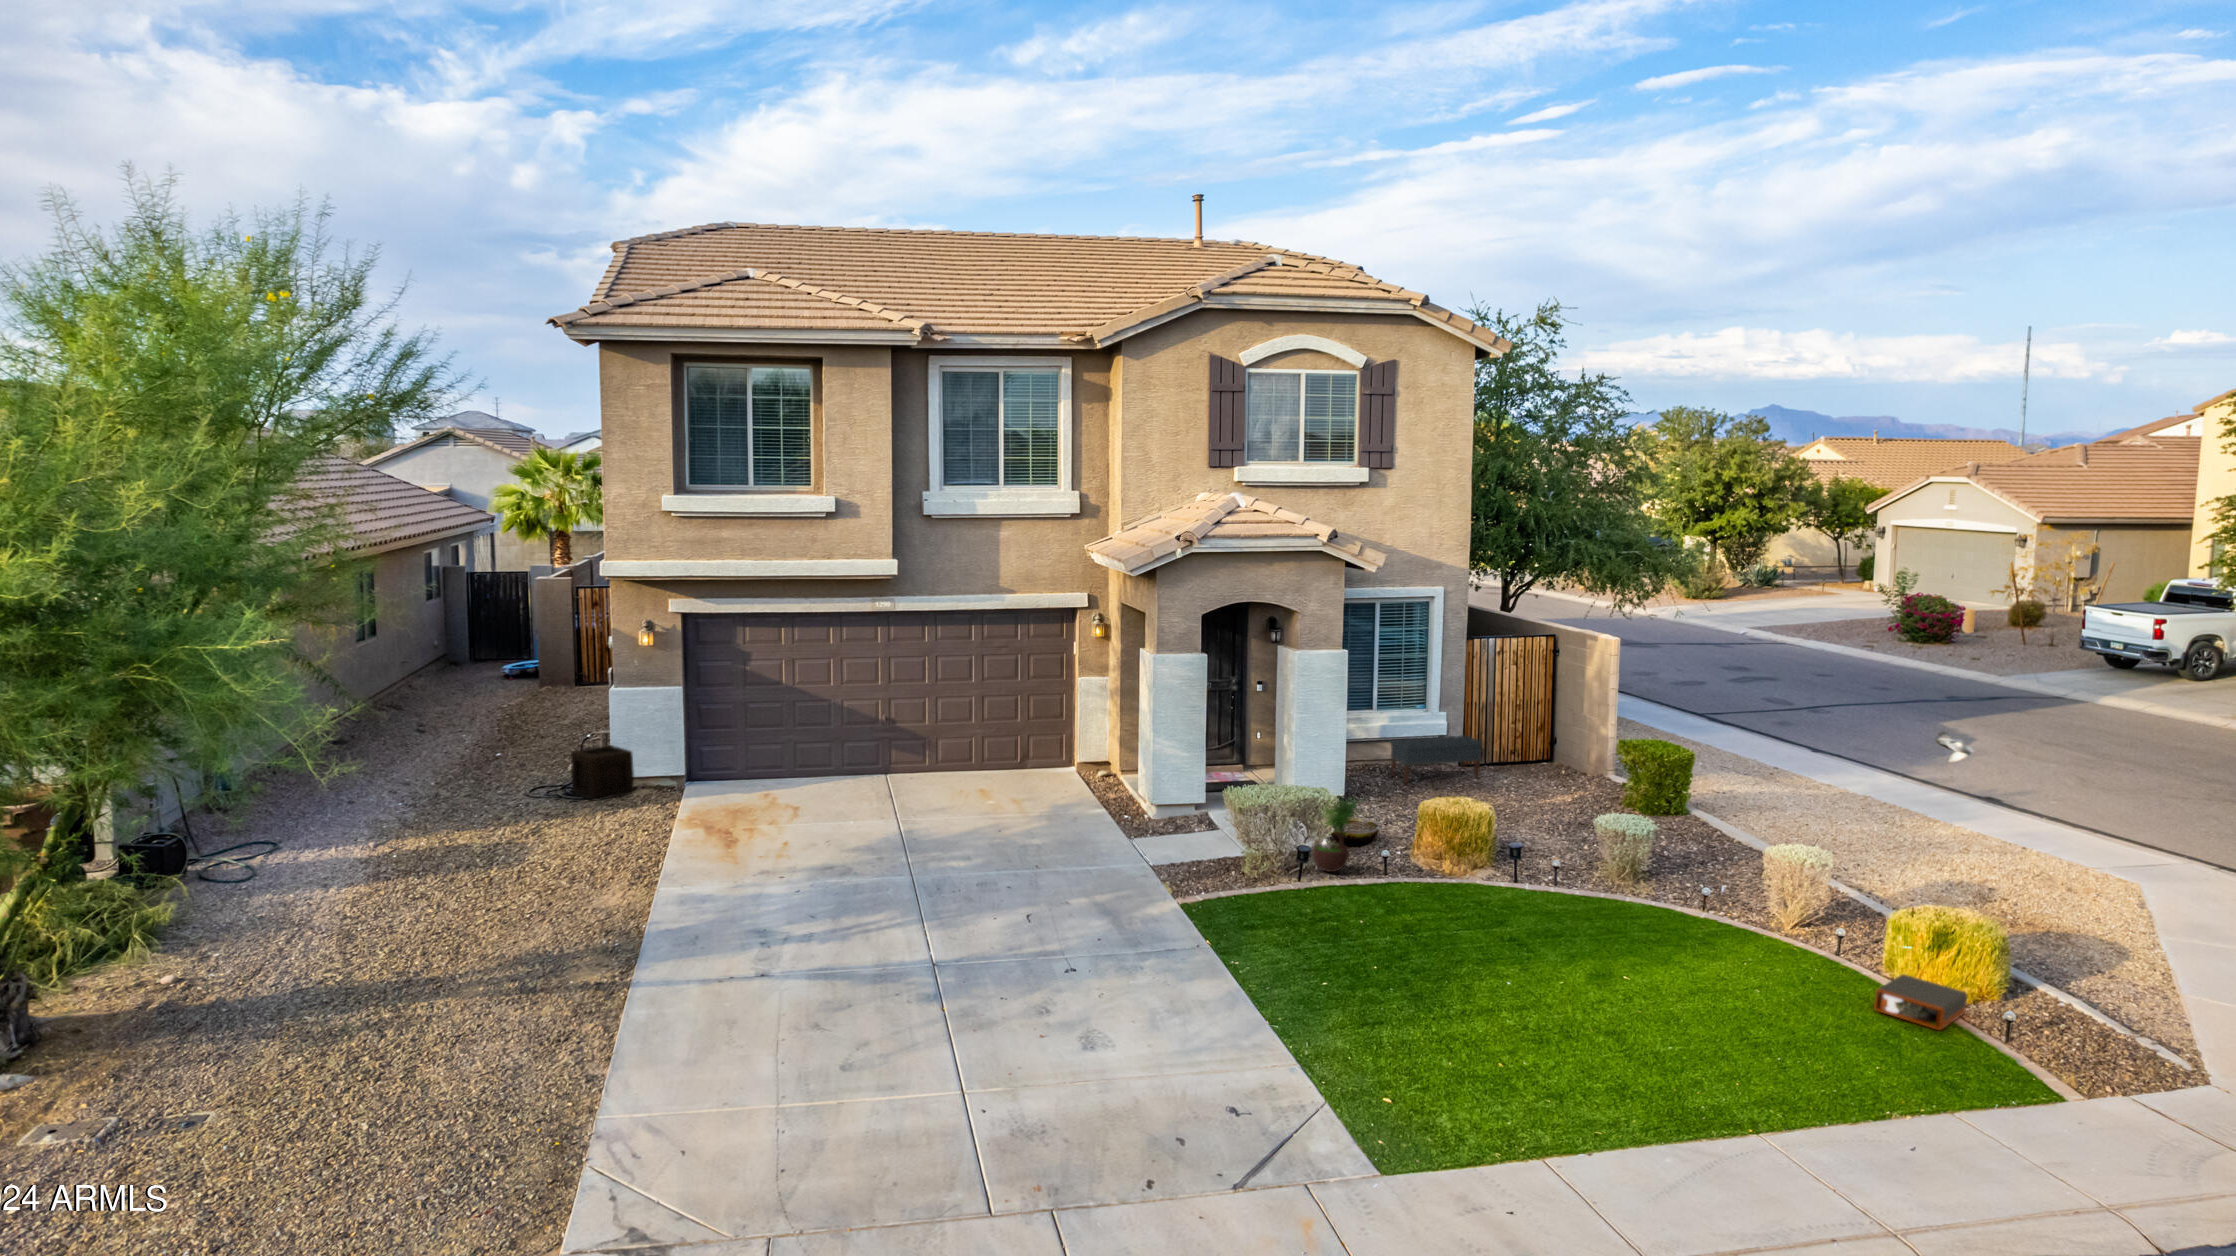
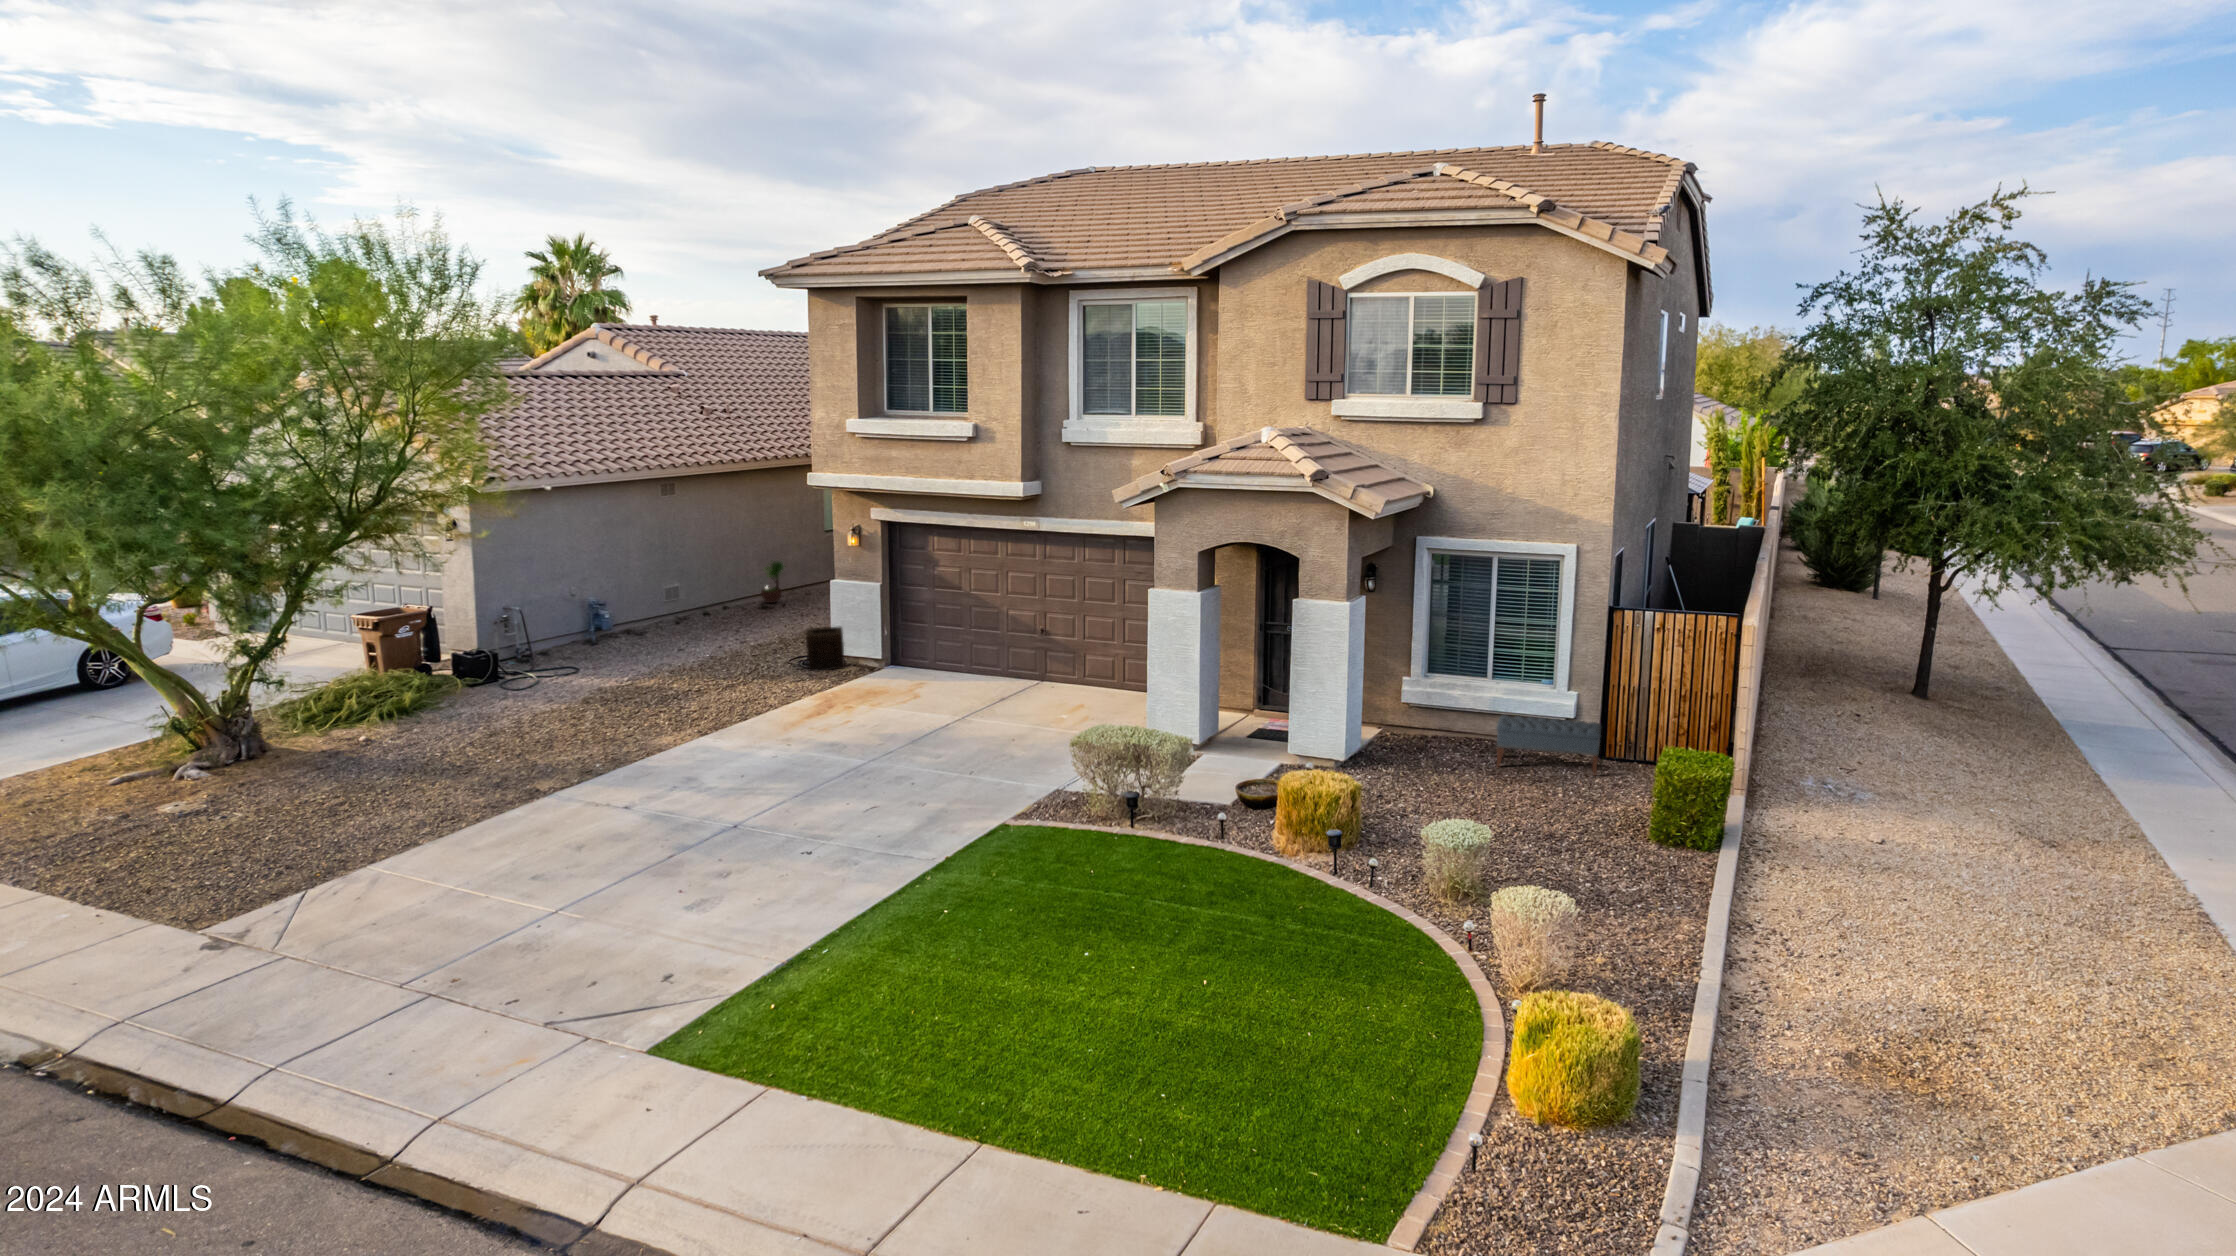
potted tree: present [1313,797,1360,872] -> present [761,561,783,603]
storage box: present [1874,974,1967,1030] -> none [1370,1100,1475,1173]

